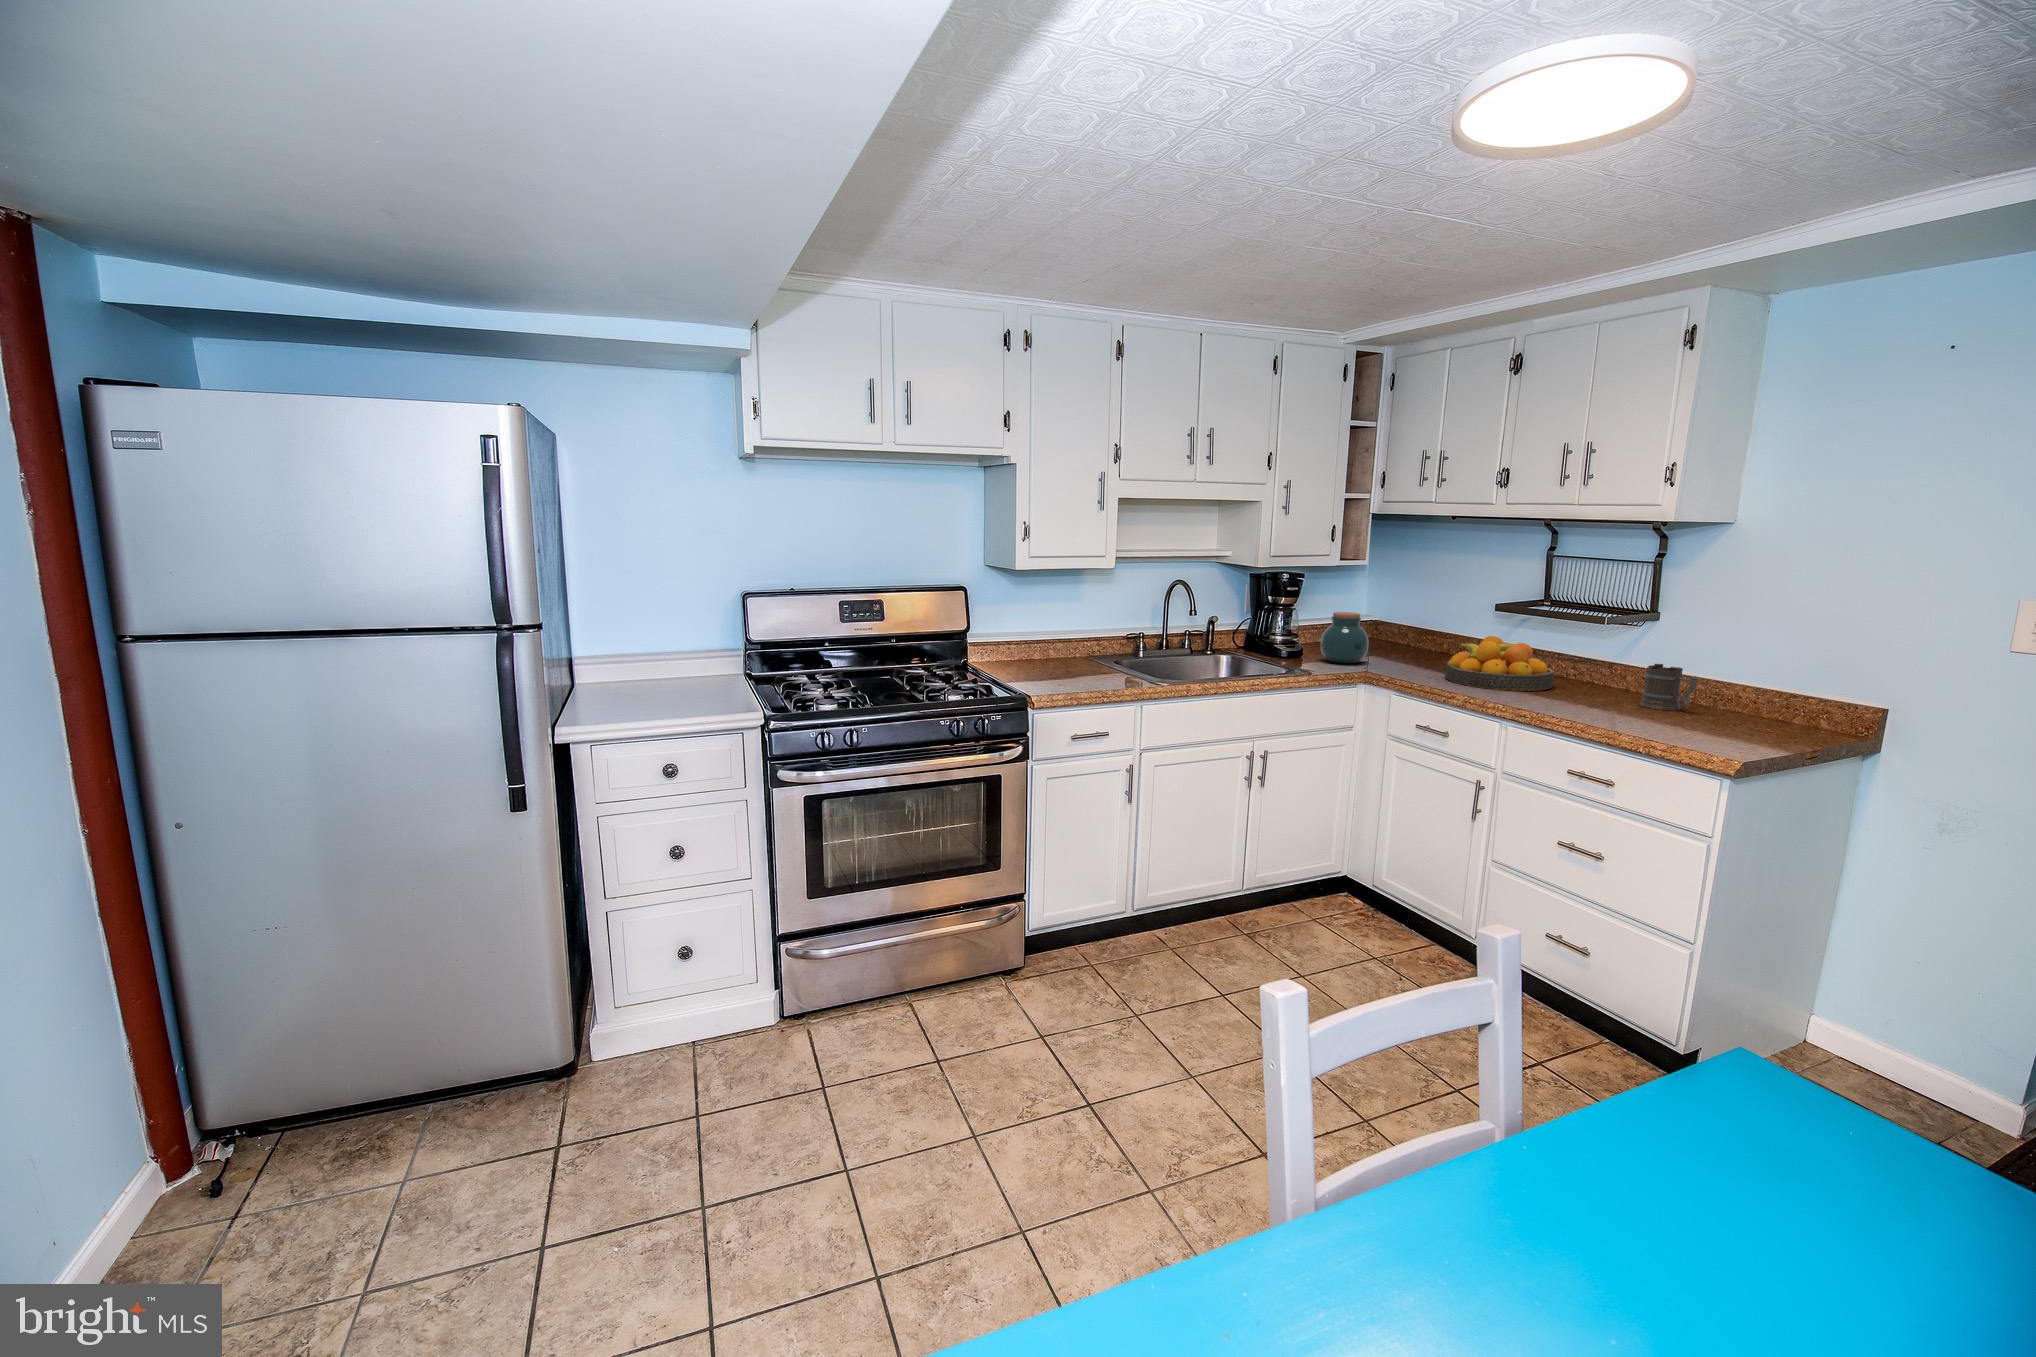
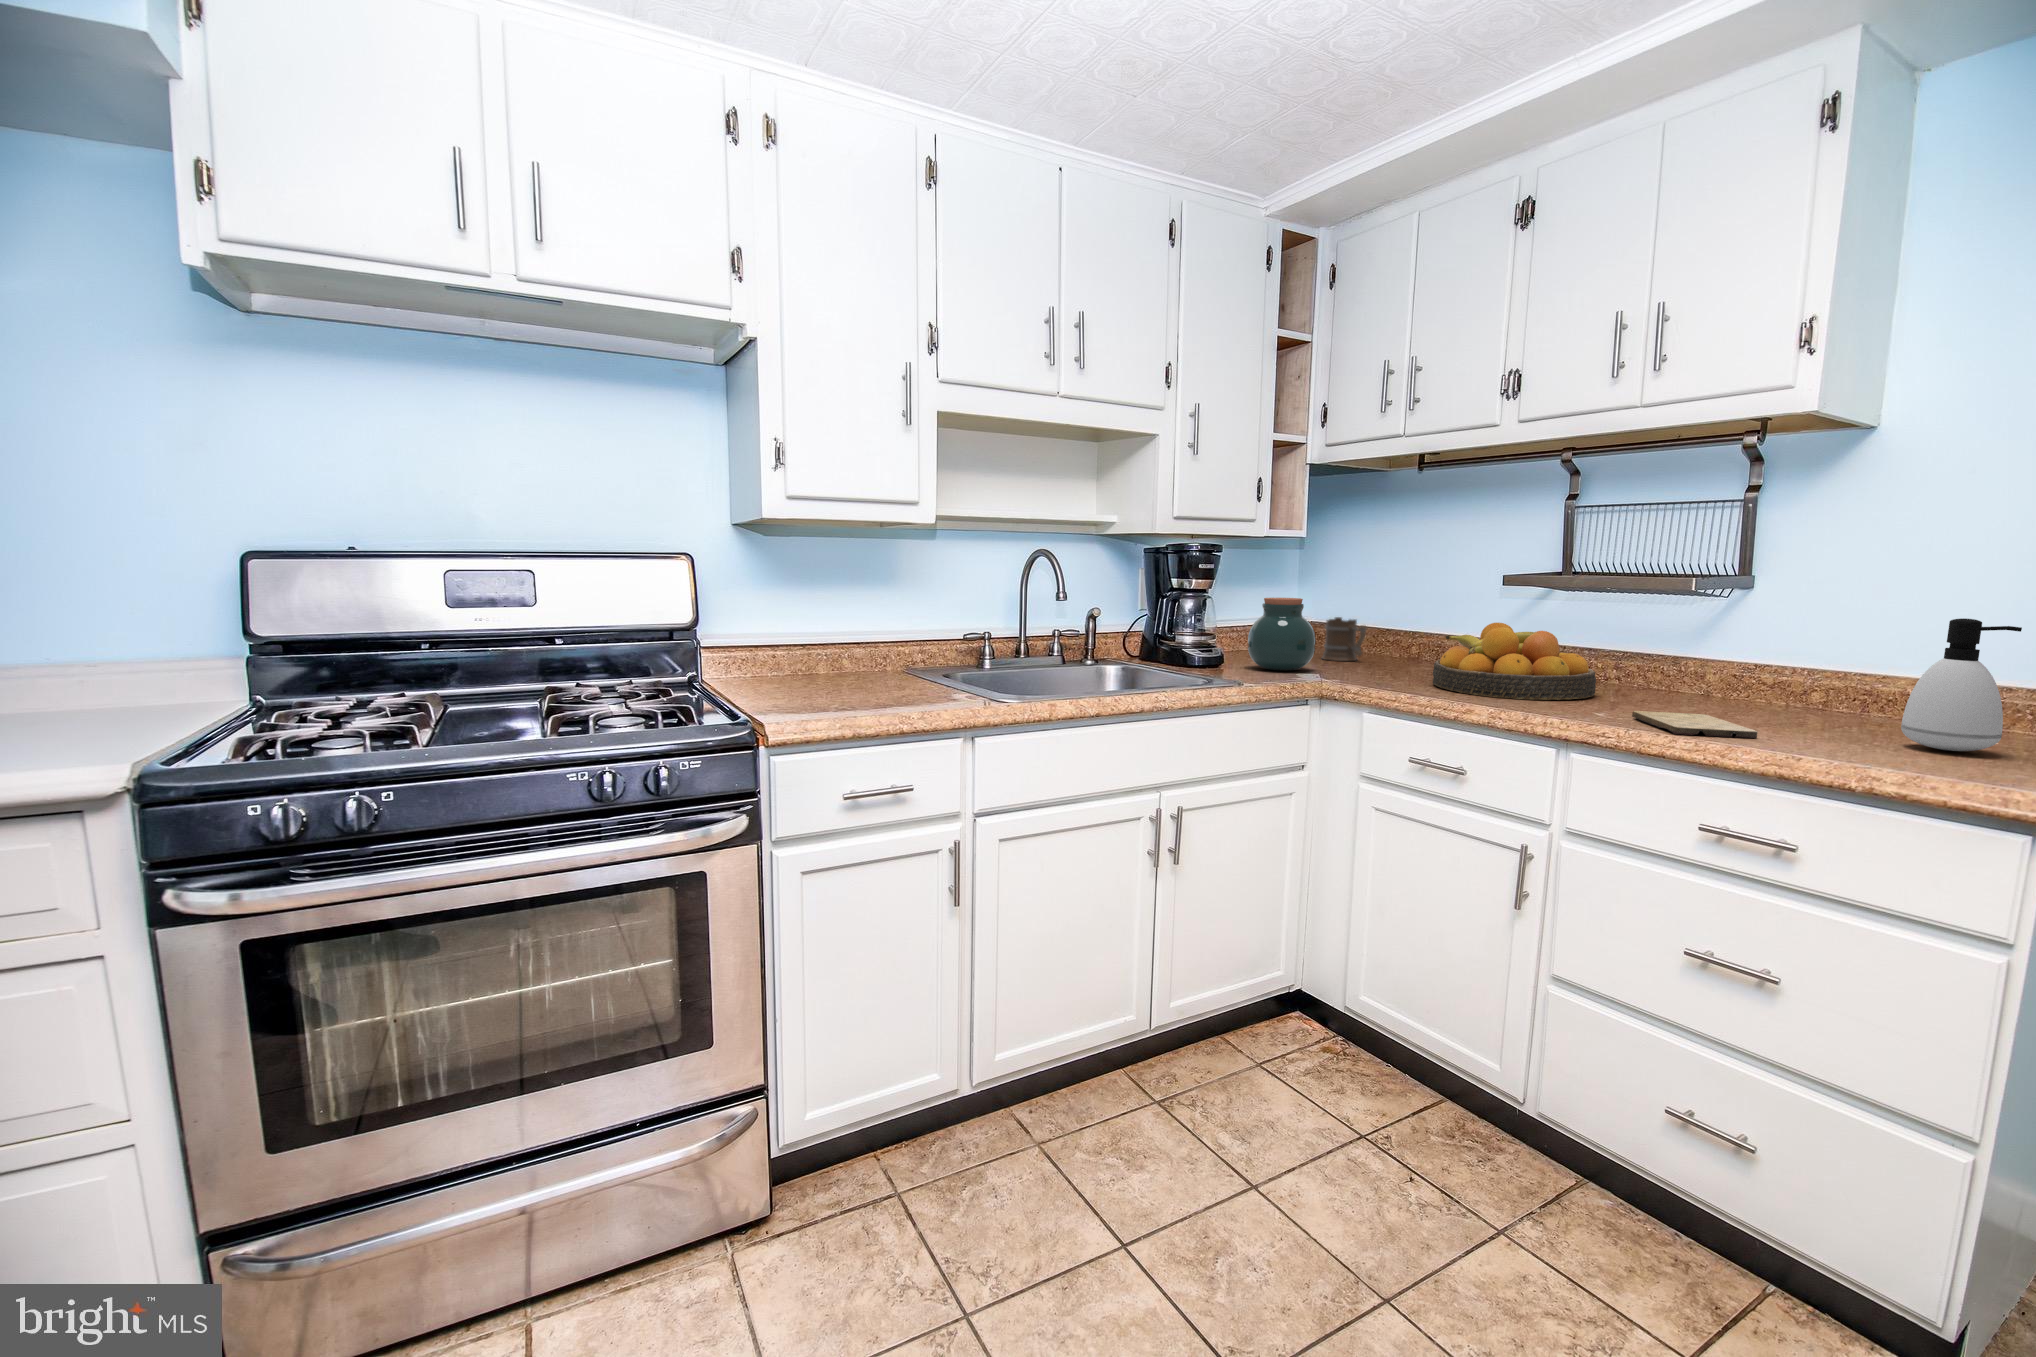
soap dispenser: none [1710,652,1774,731] -> present [1901,618,2022,751]
mug: present [1638,664,1699,710] -> present [1322,617,1367,661]
cutting board: none [1558,700,1623,719] -> present [1632,711,1758,738]

